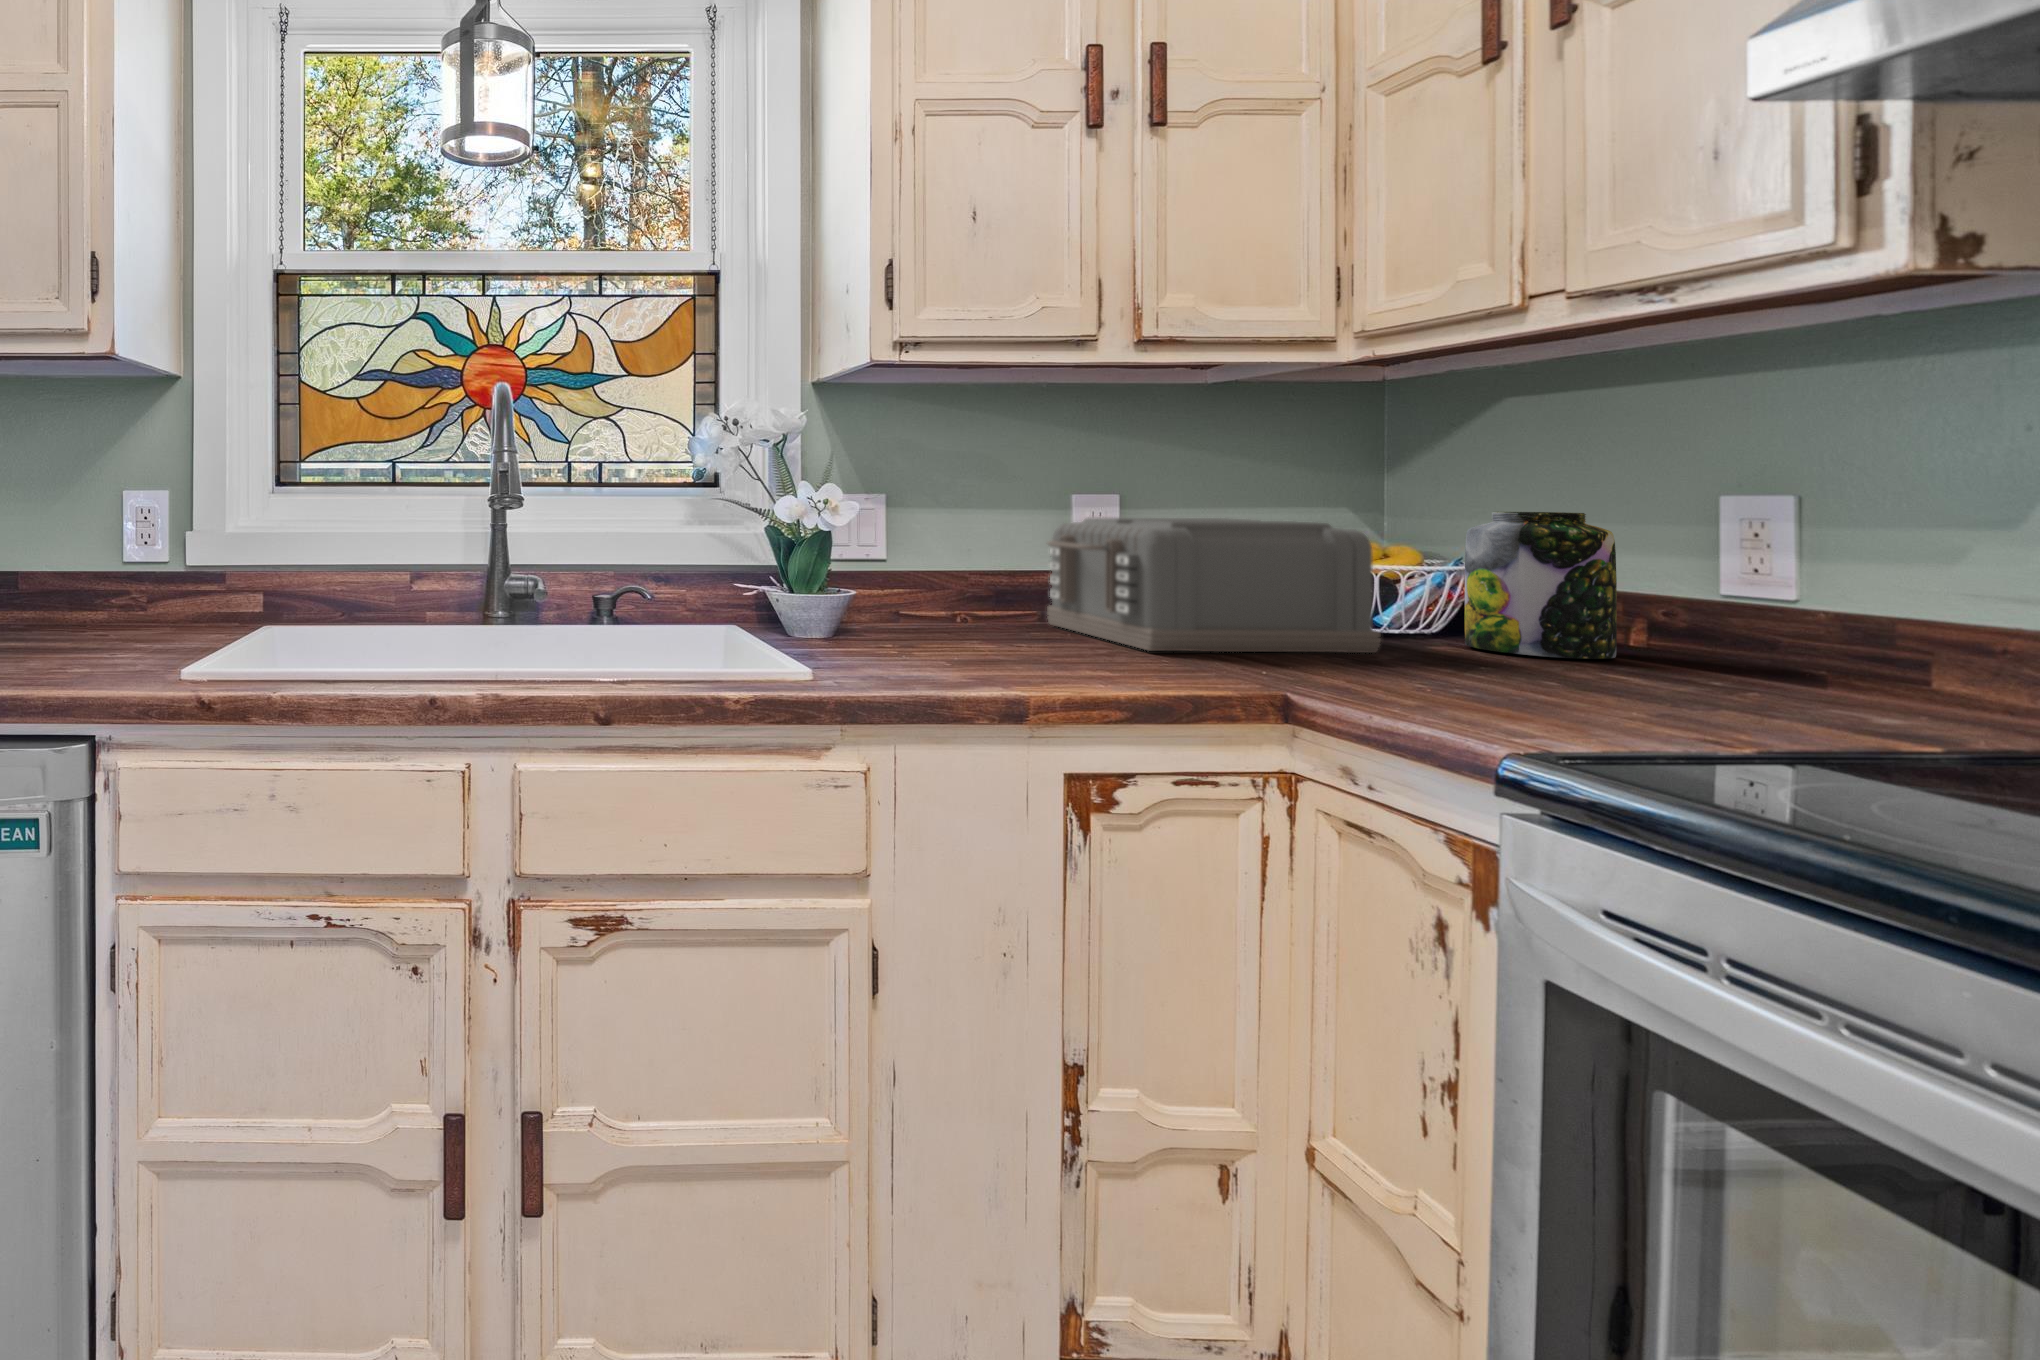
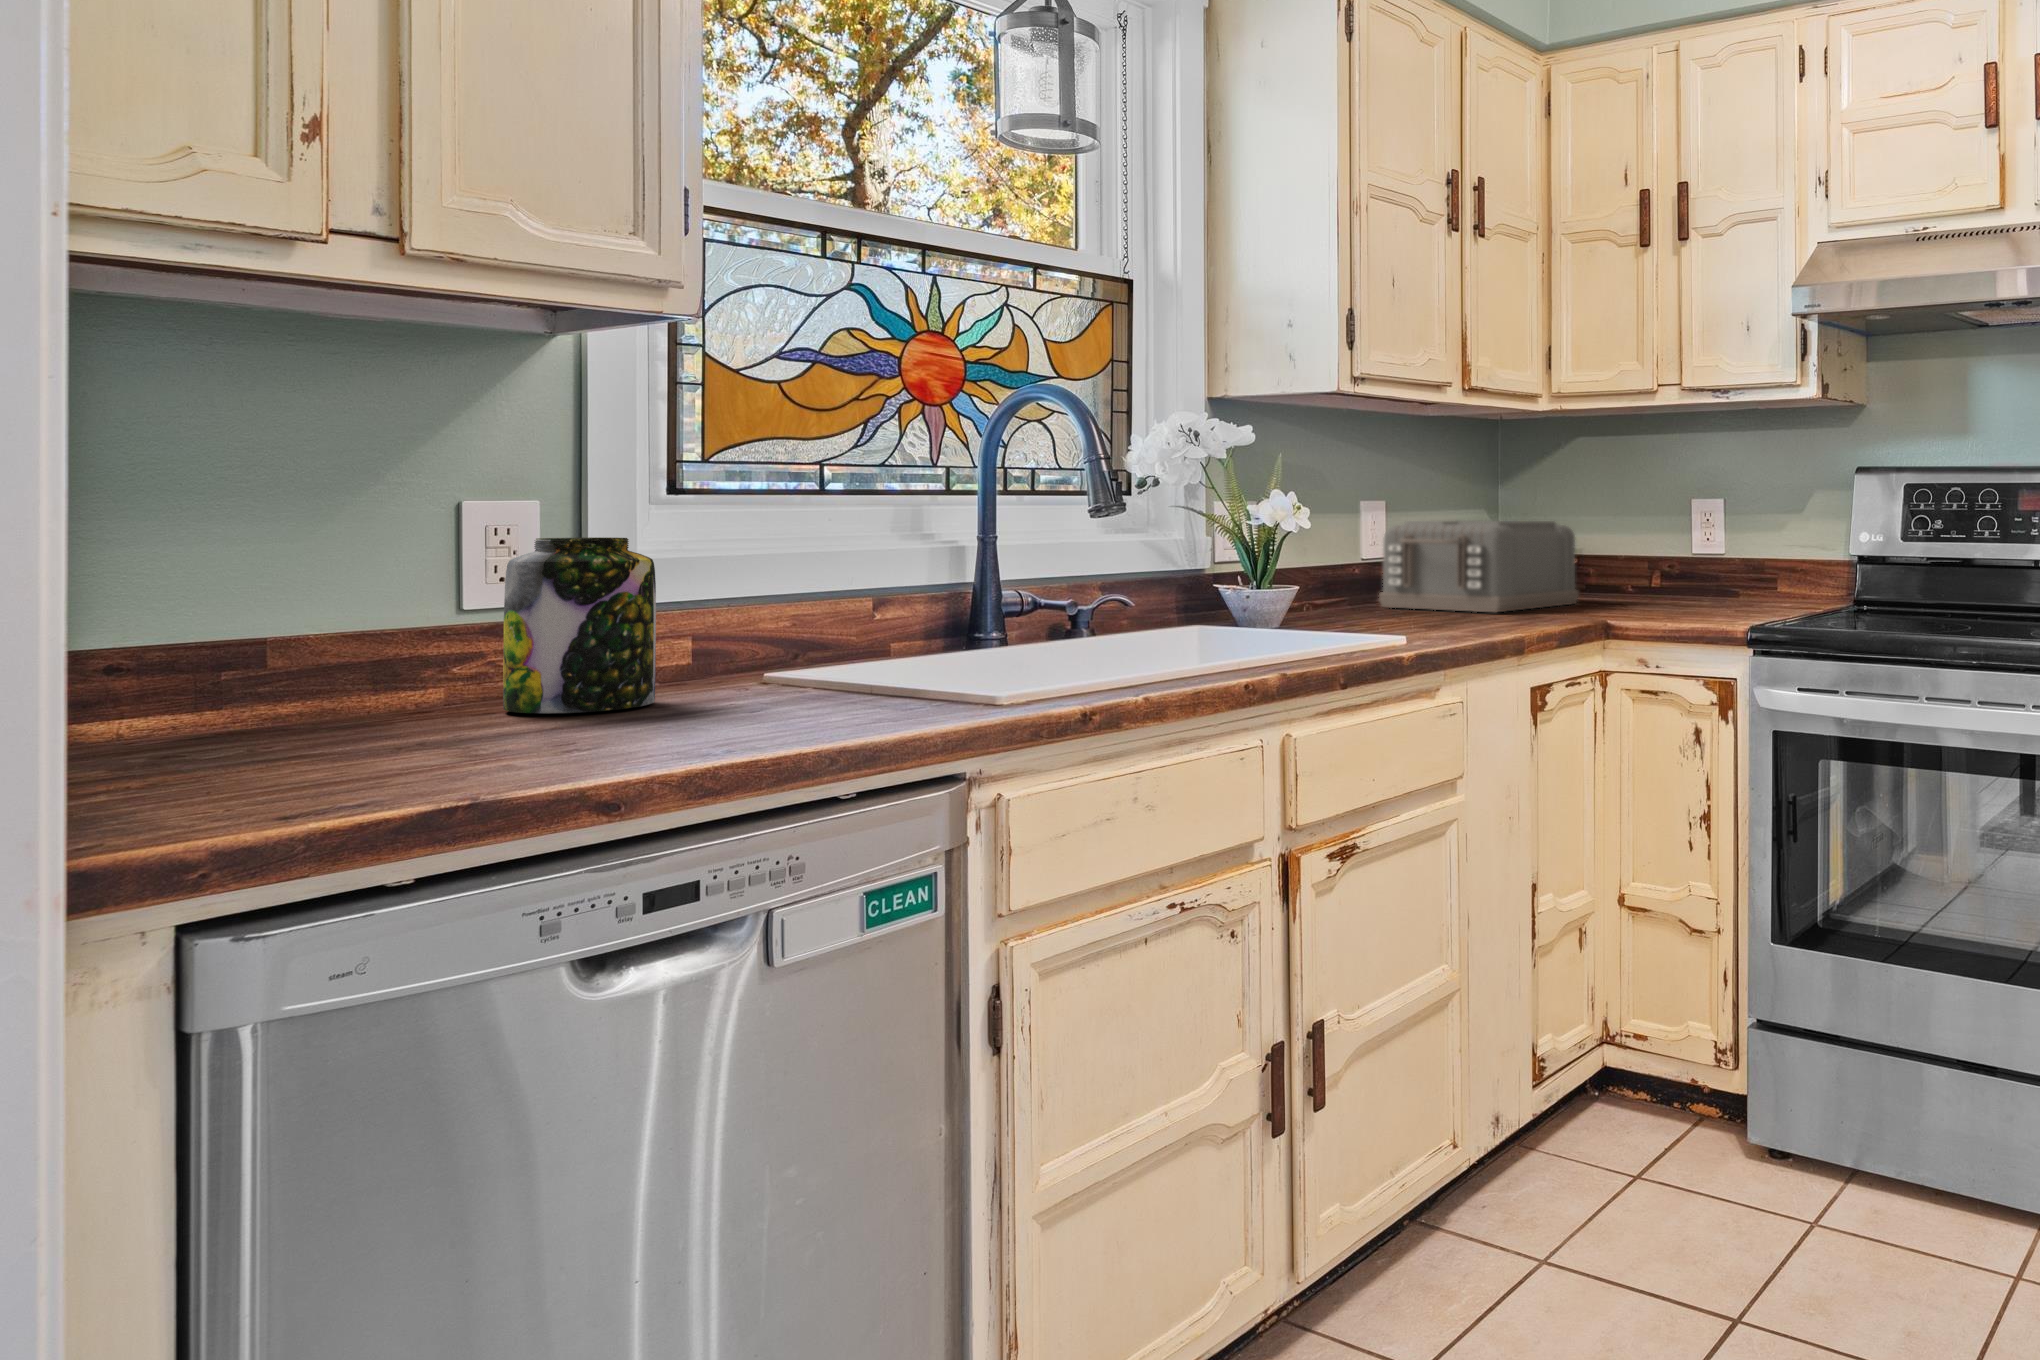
jar: present [1465,512,1617,659] -> present [503,537,656,714]

